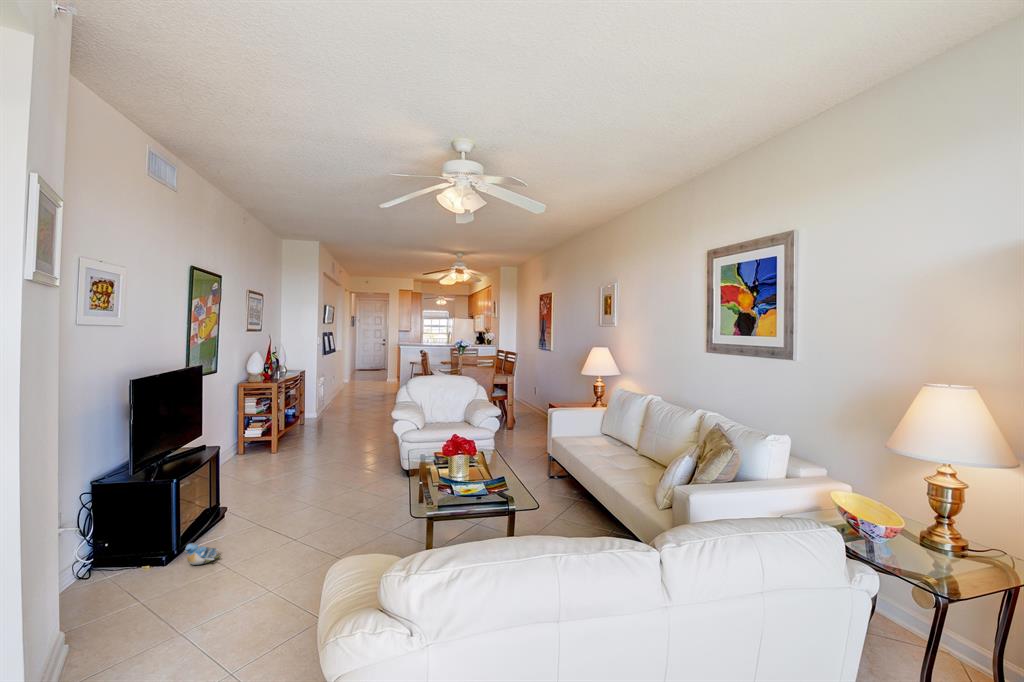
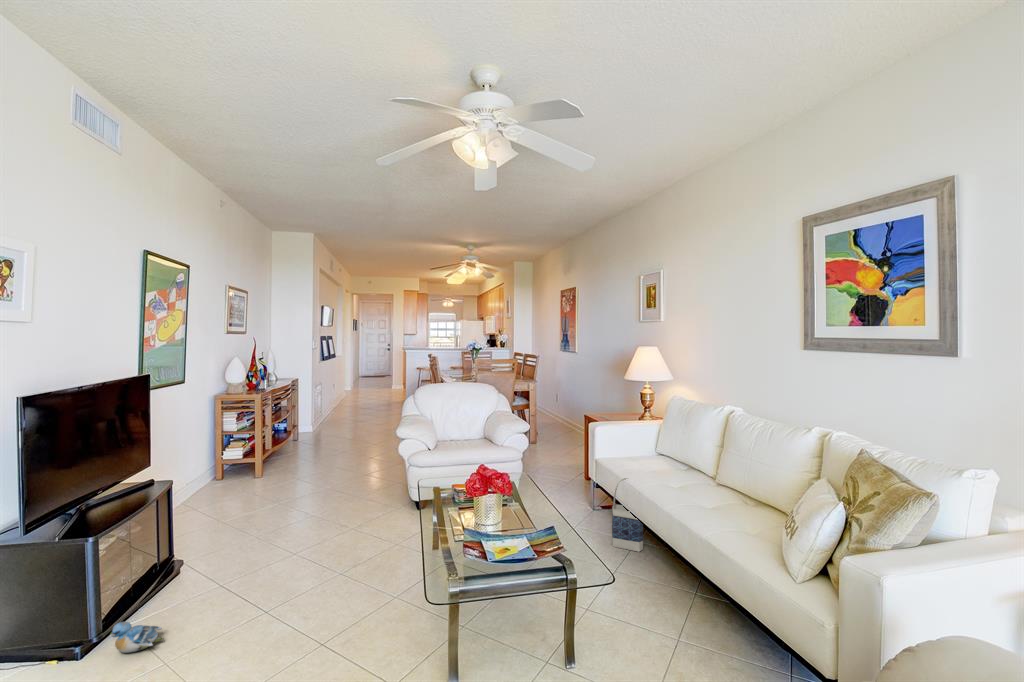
bag: none [559,451,583,507] -> present [612,478,643,552]

